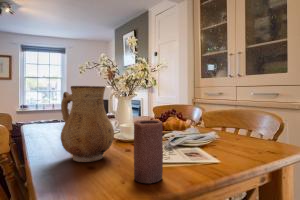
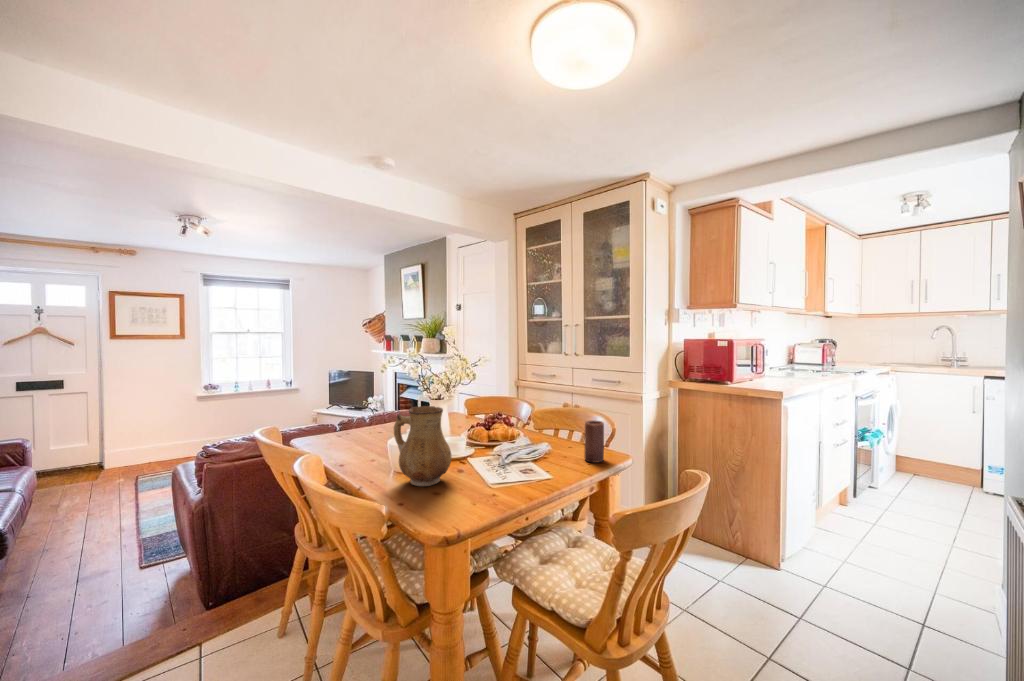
candle: present [134,120,163,183] -> present [584,420,604,463]

